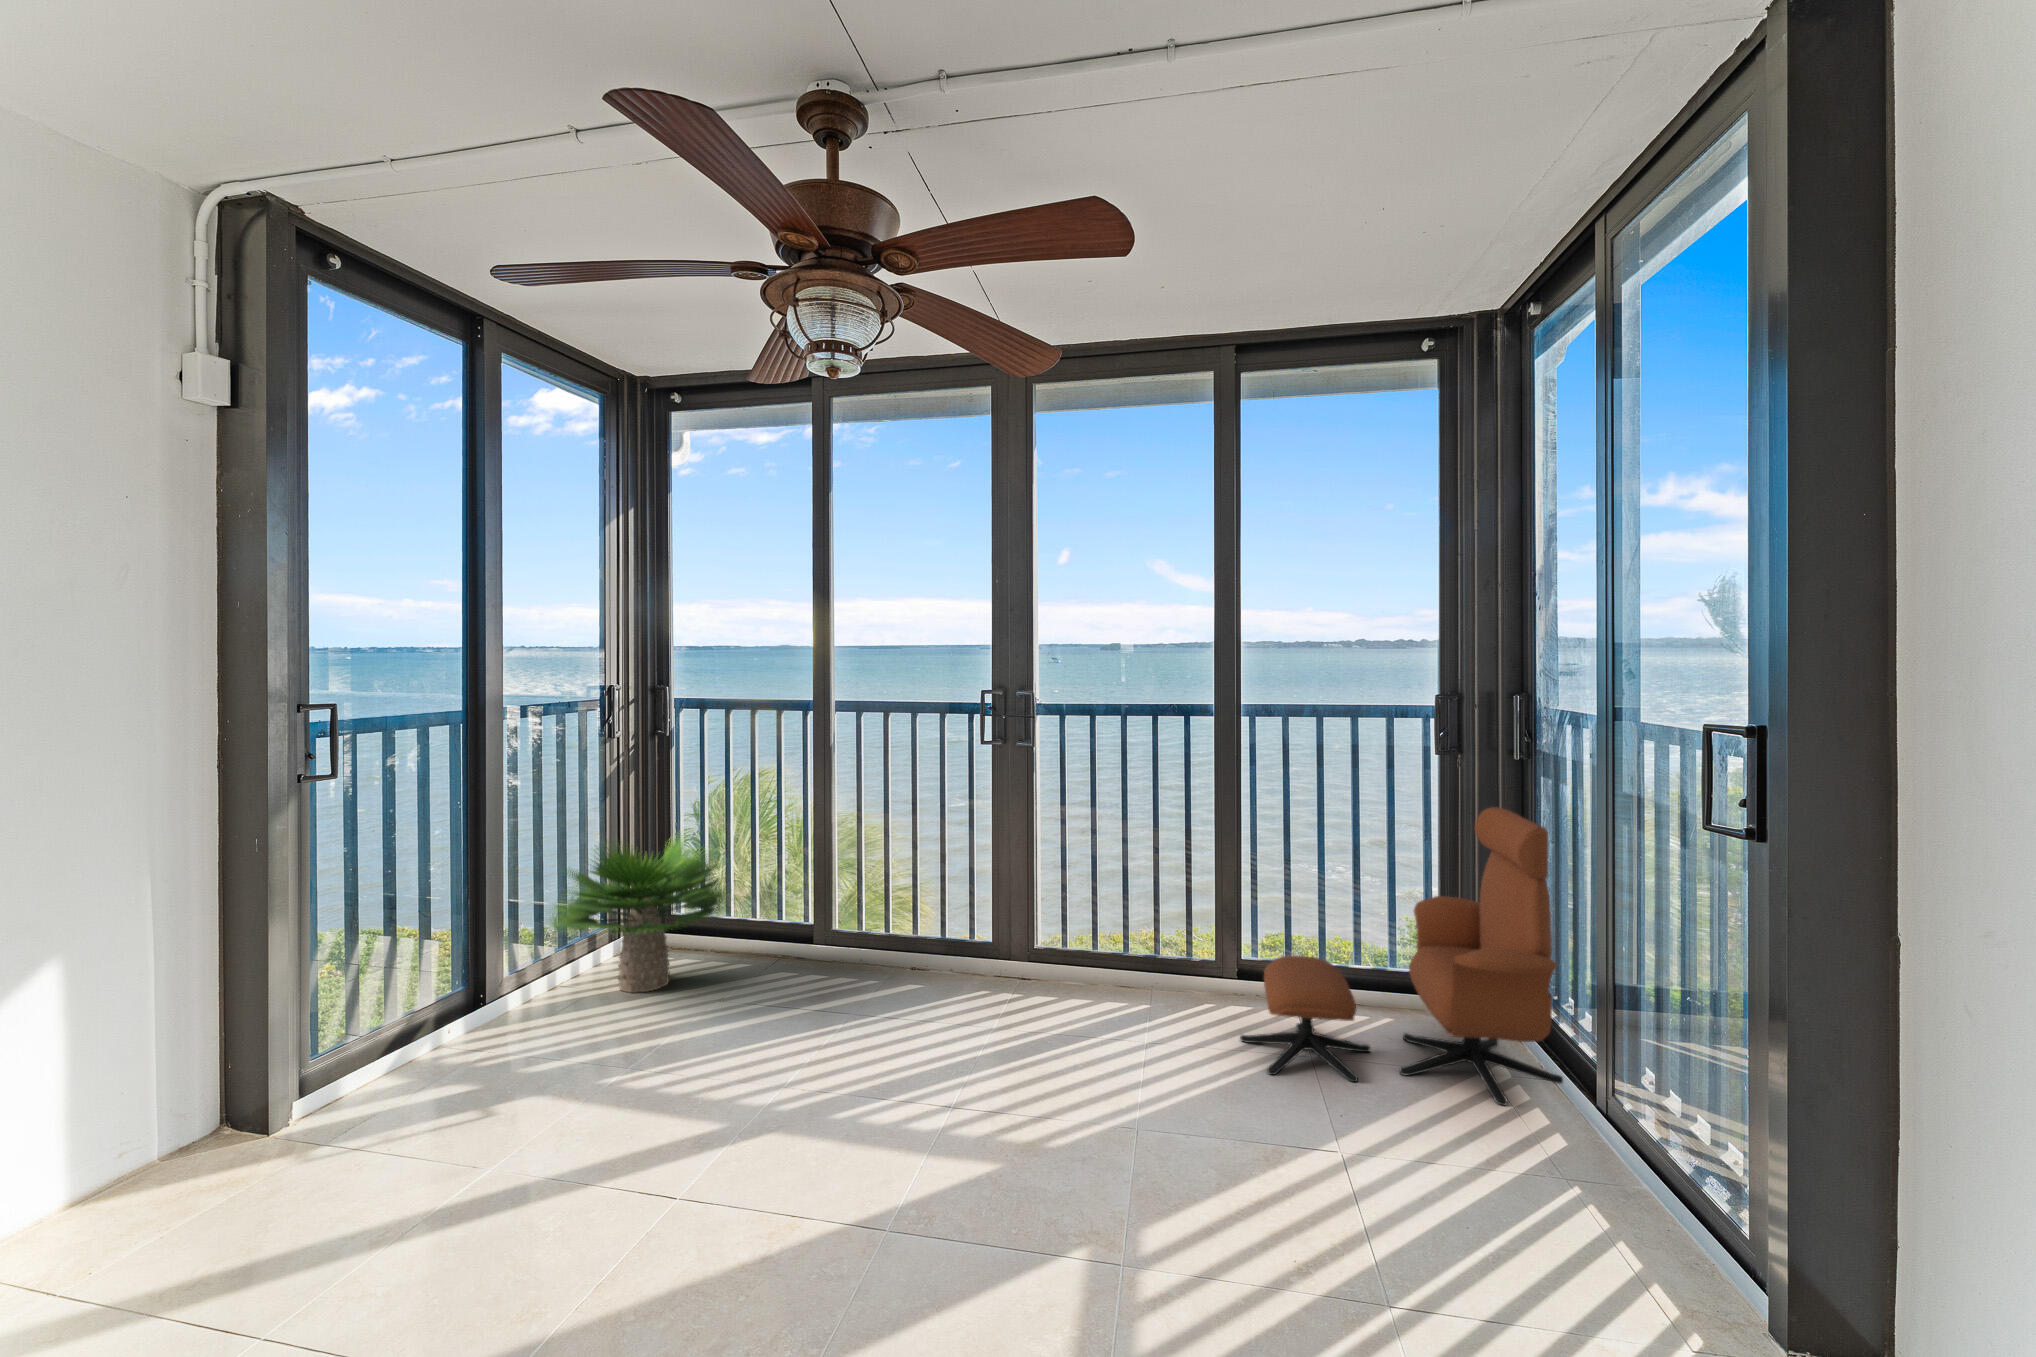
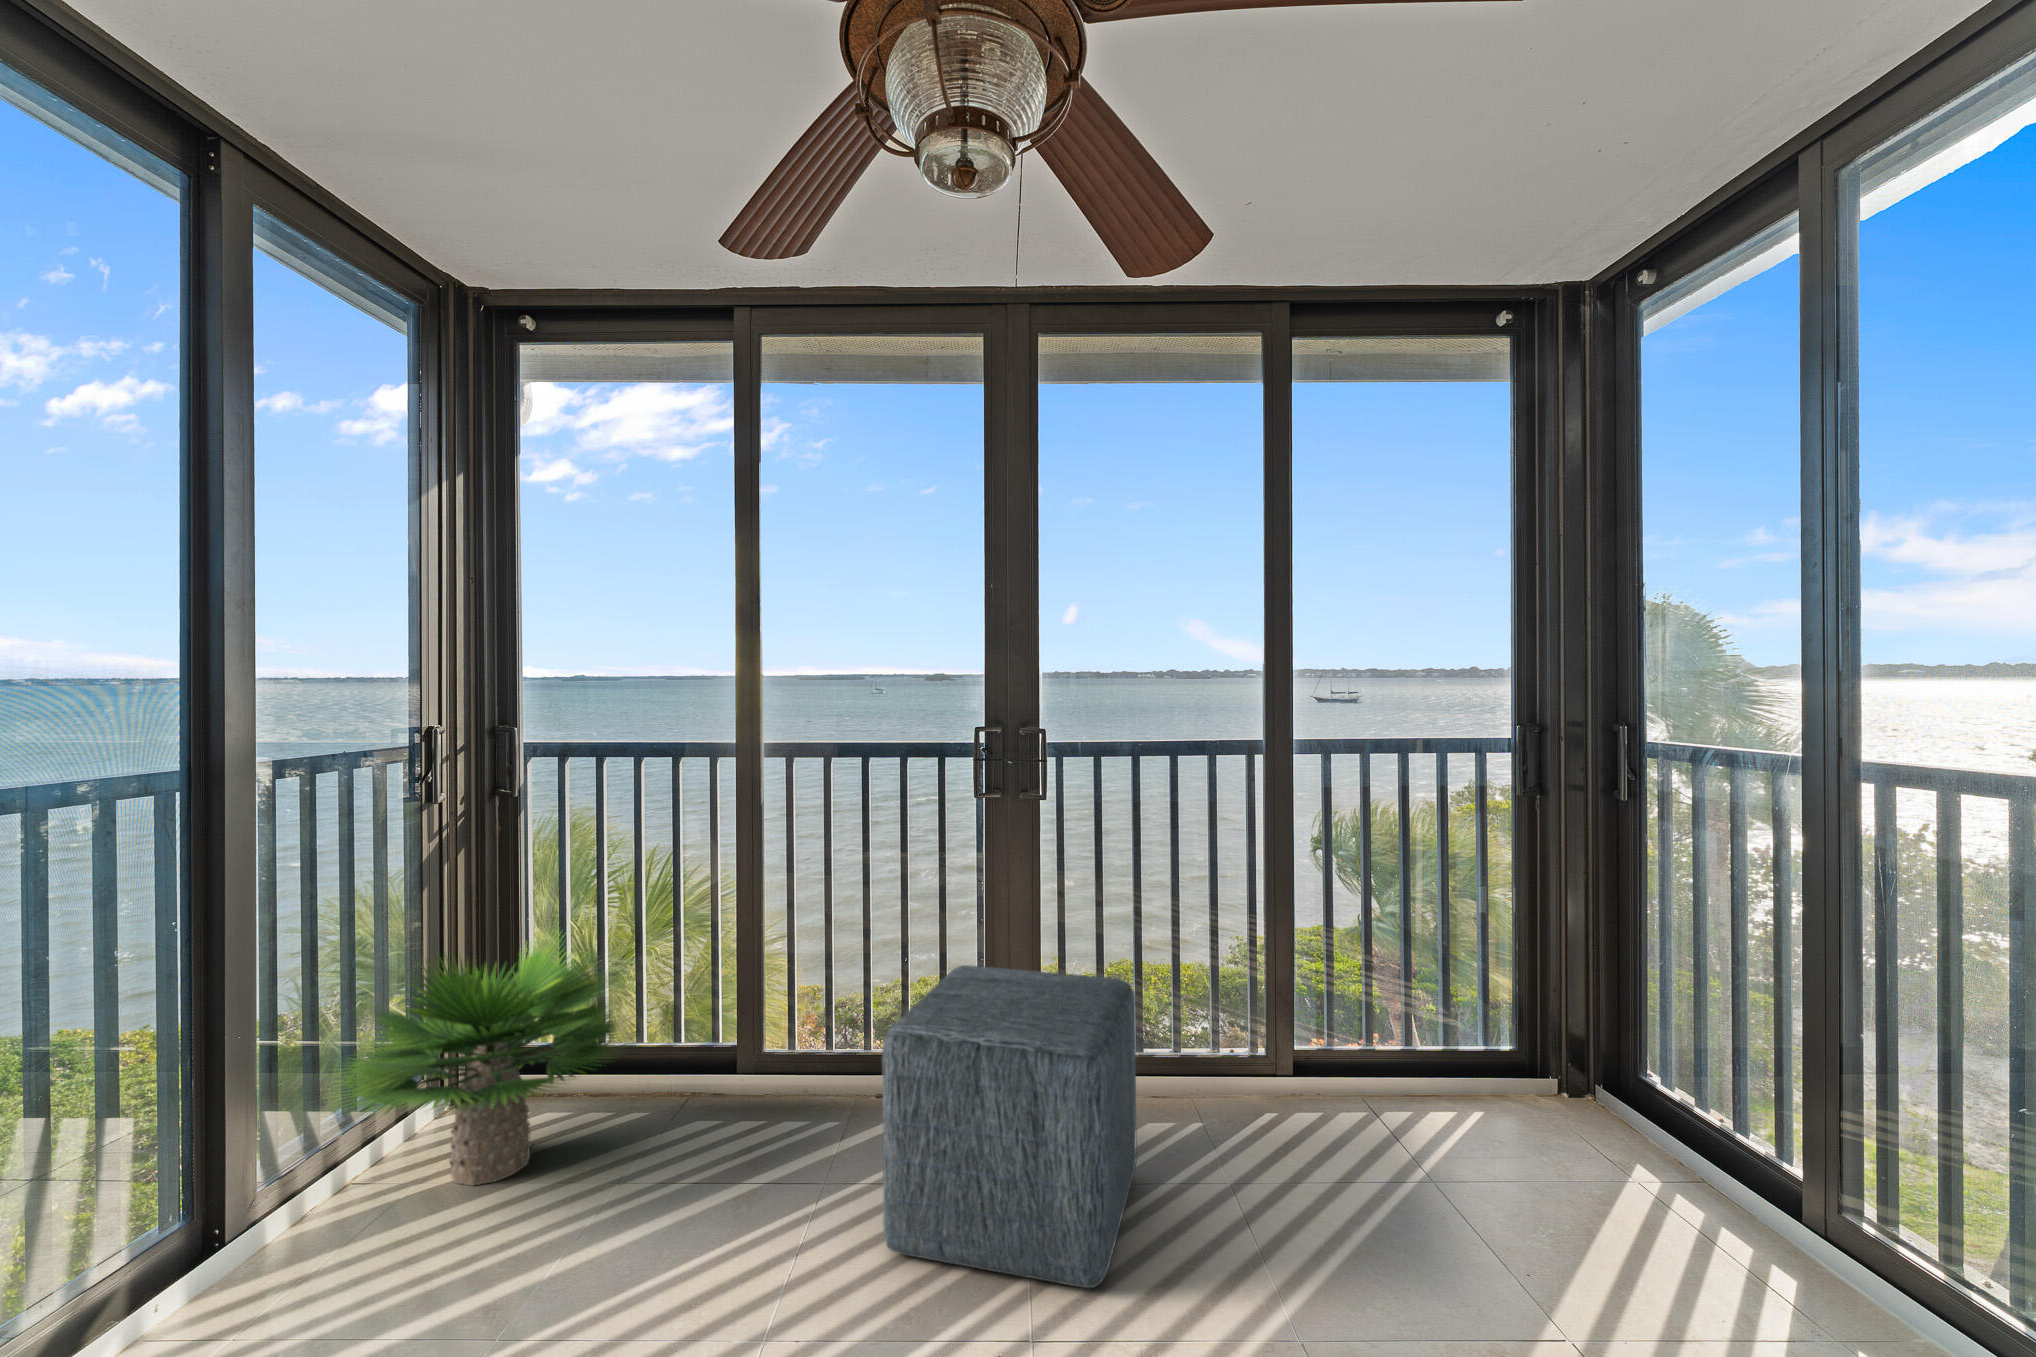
lounge chair: present [1240,807,1563,1106] -> none [1351,860,1790,1247]
ottoman: none [874,866,1073,1077] -> present [882,965,1137,1288]

